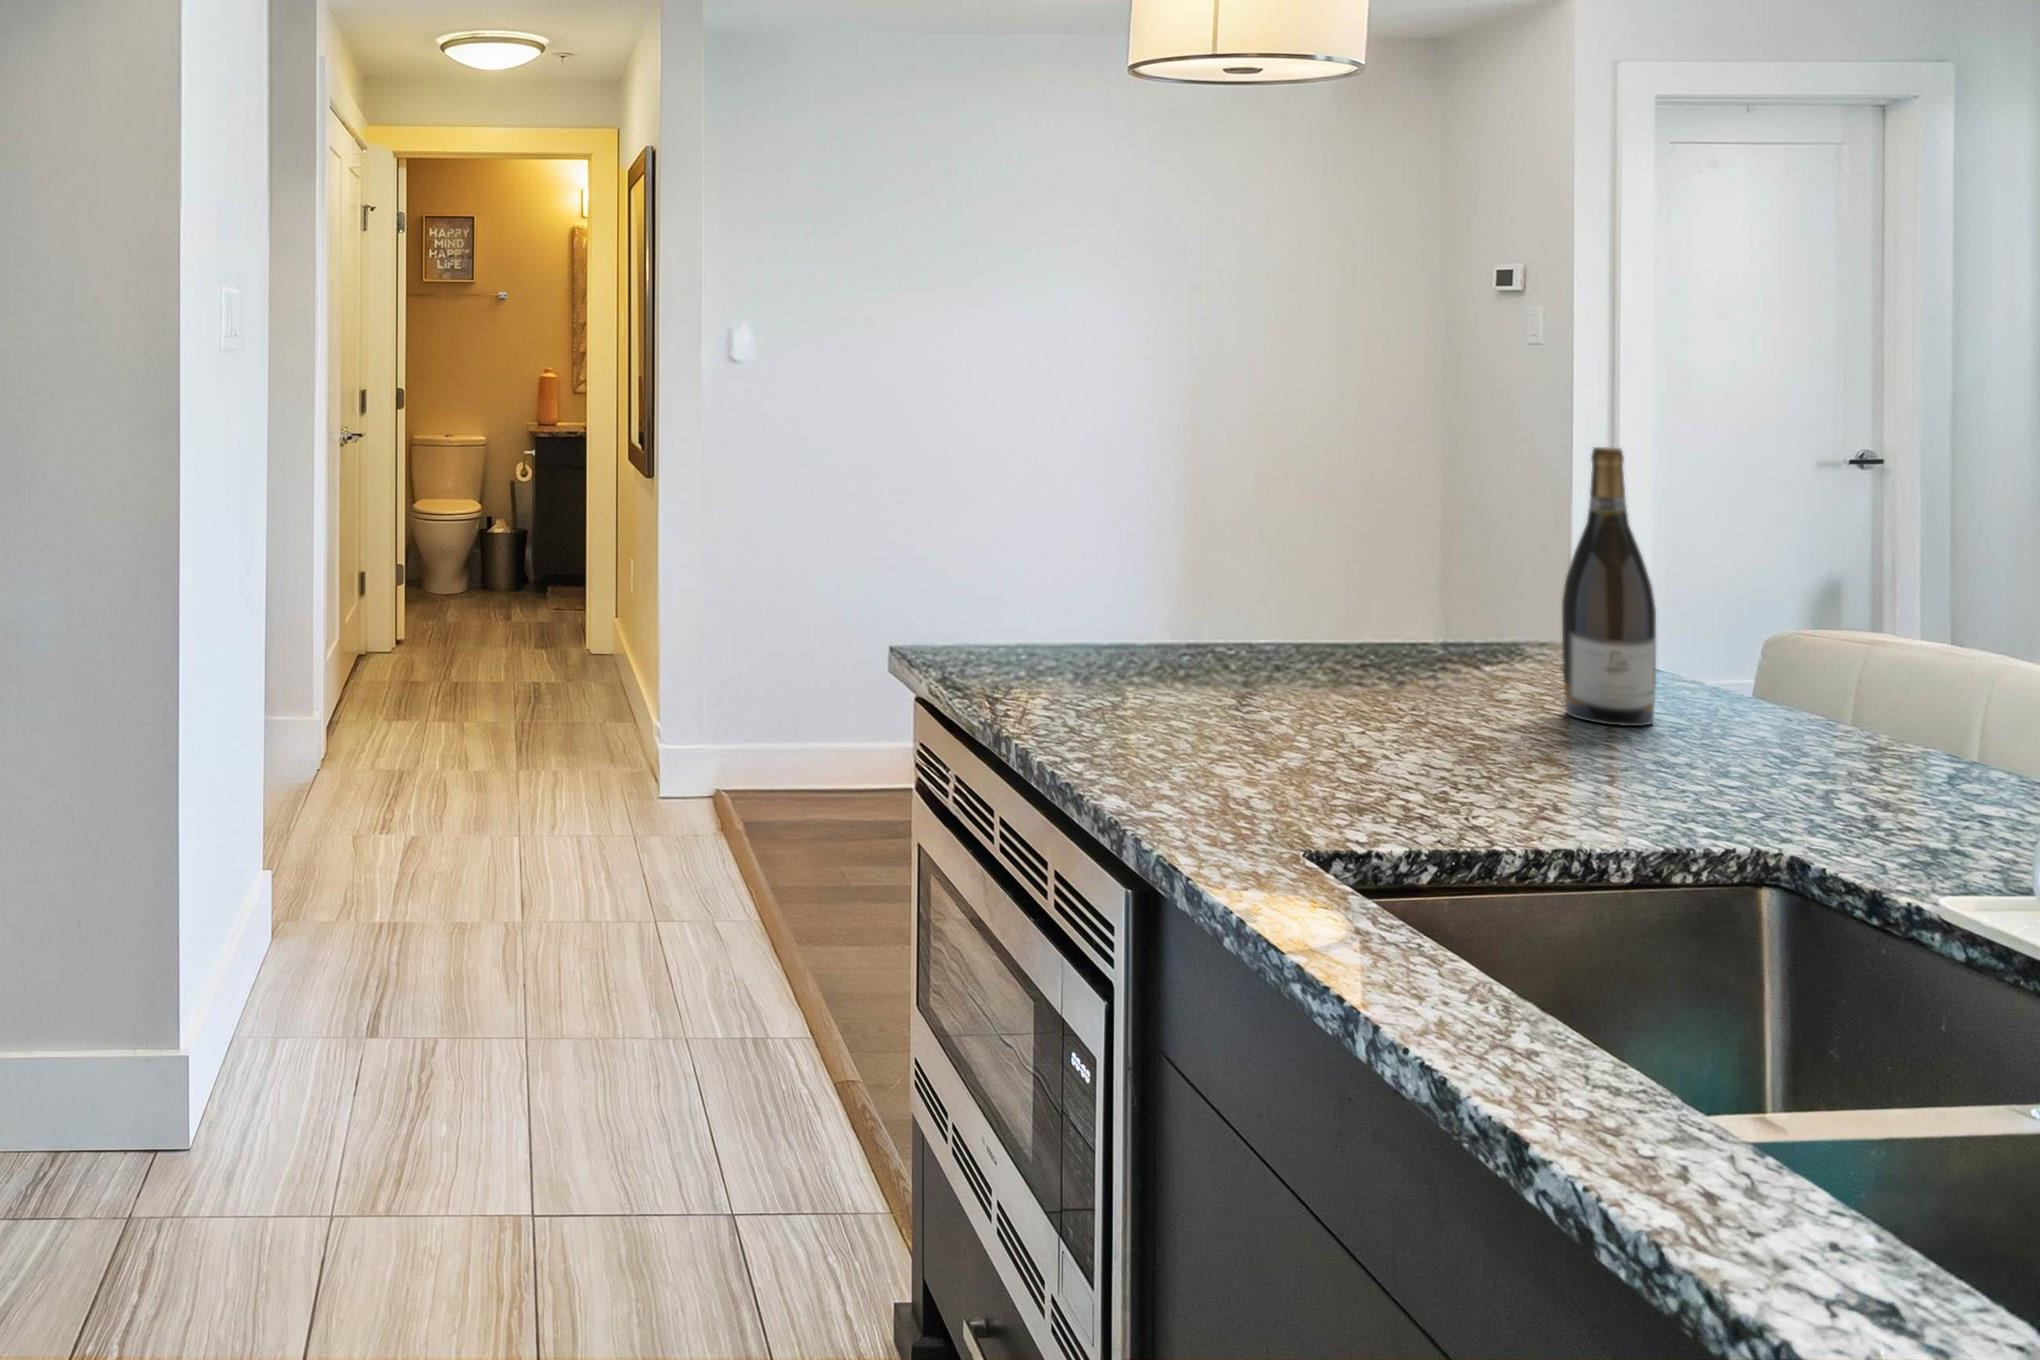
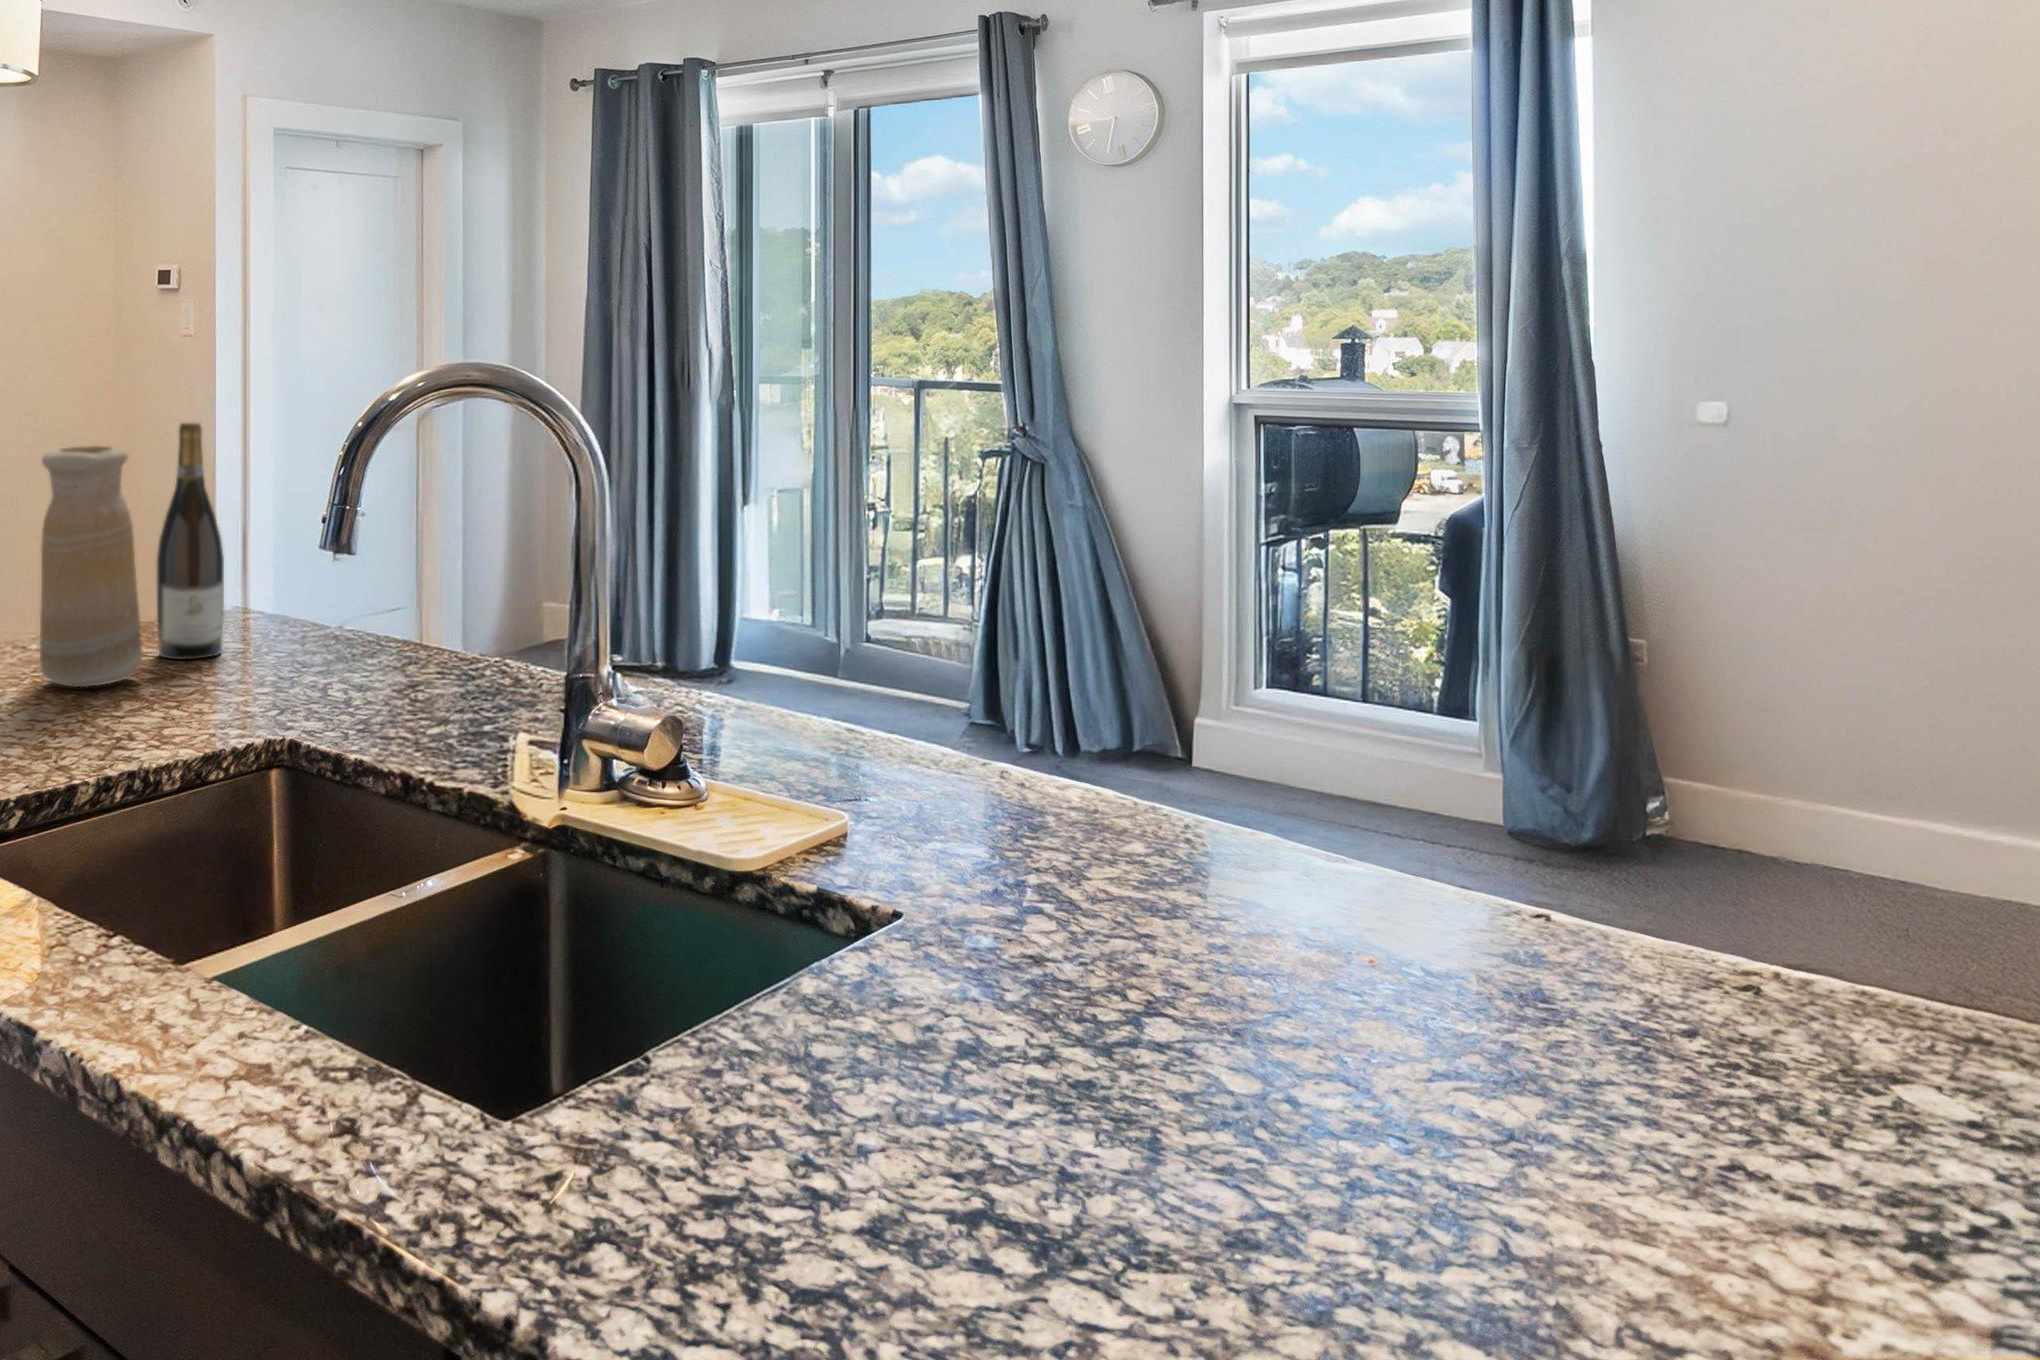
vase: none [1423,470,1552,737] -> present [40,446,142,687]

